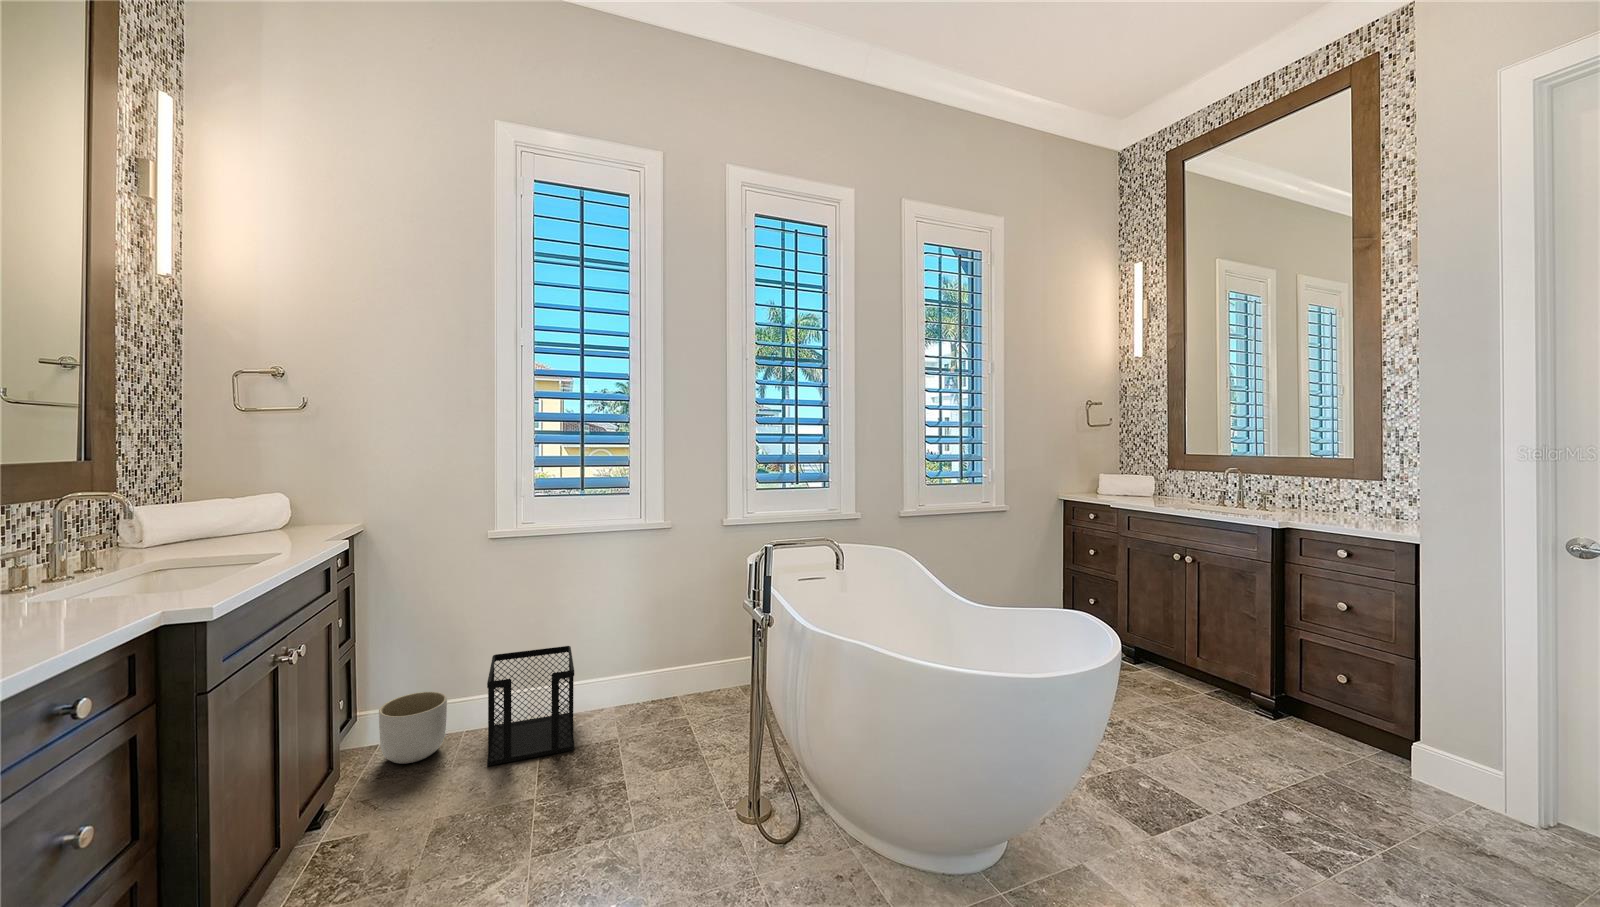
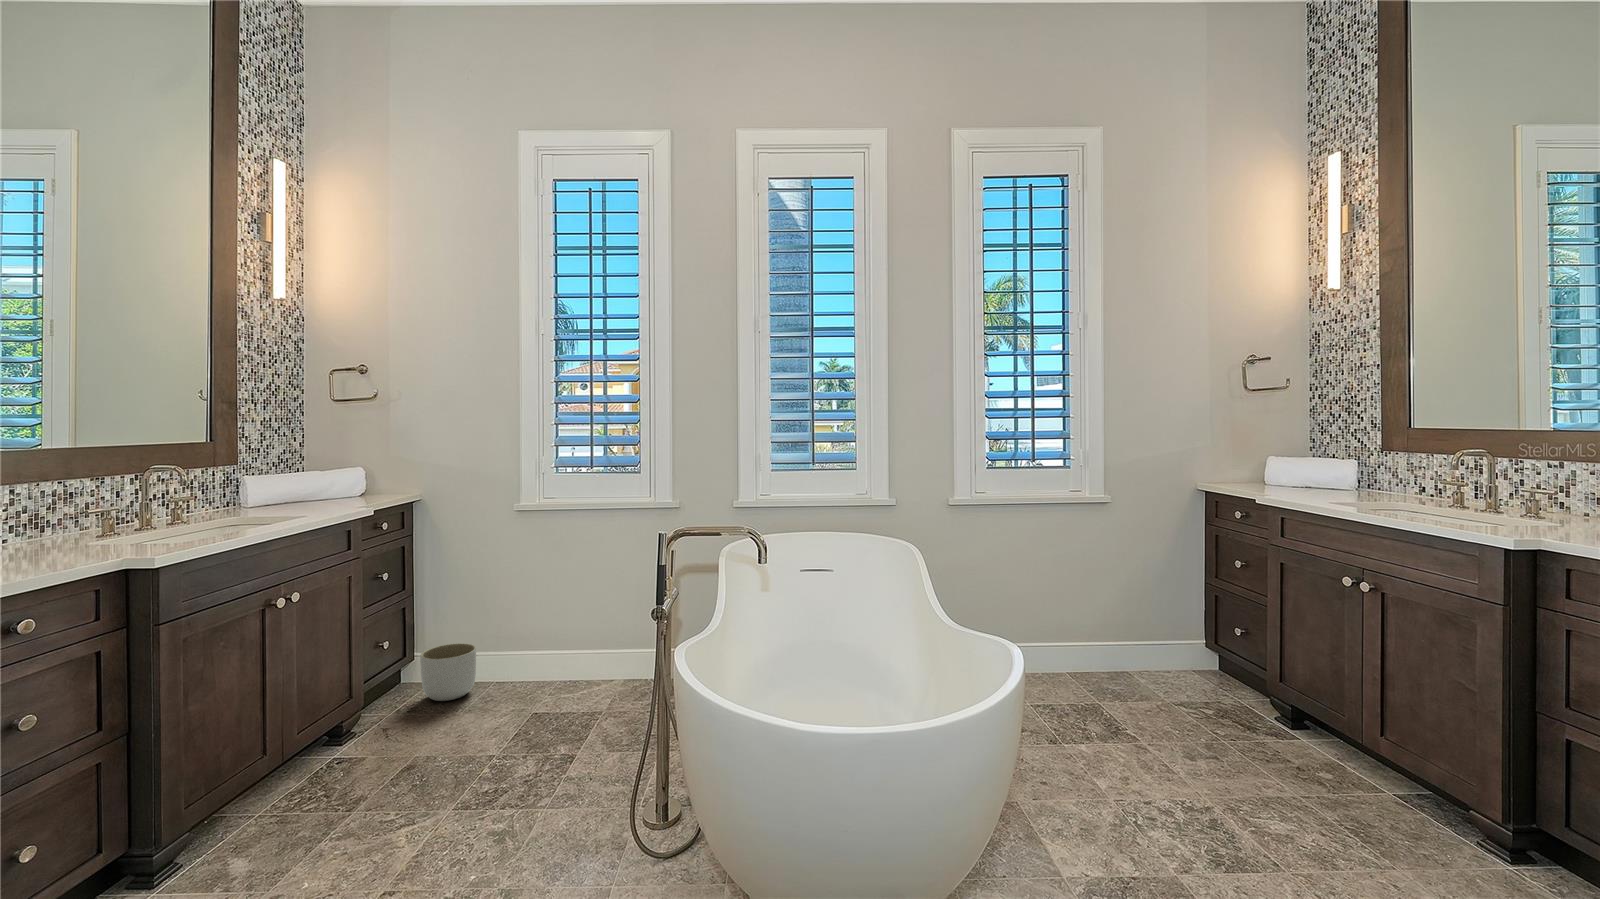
wastebasket: present [487,646,574,766] -> none [490,617,586,713]

